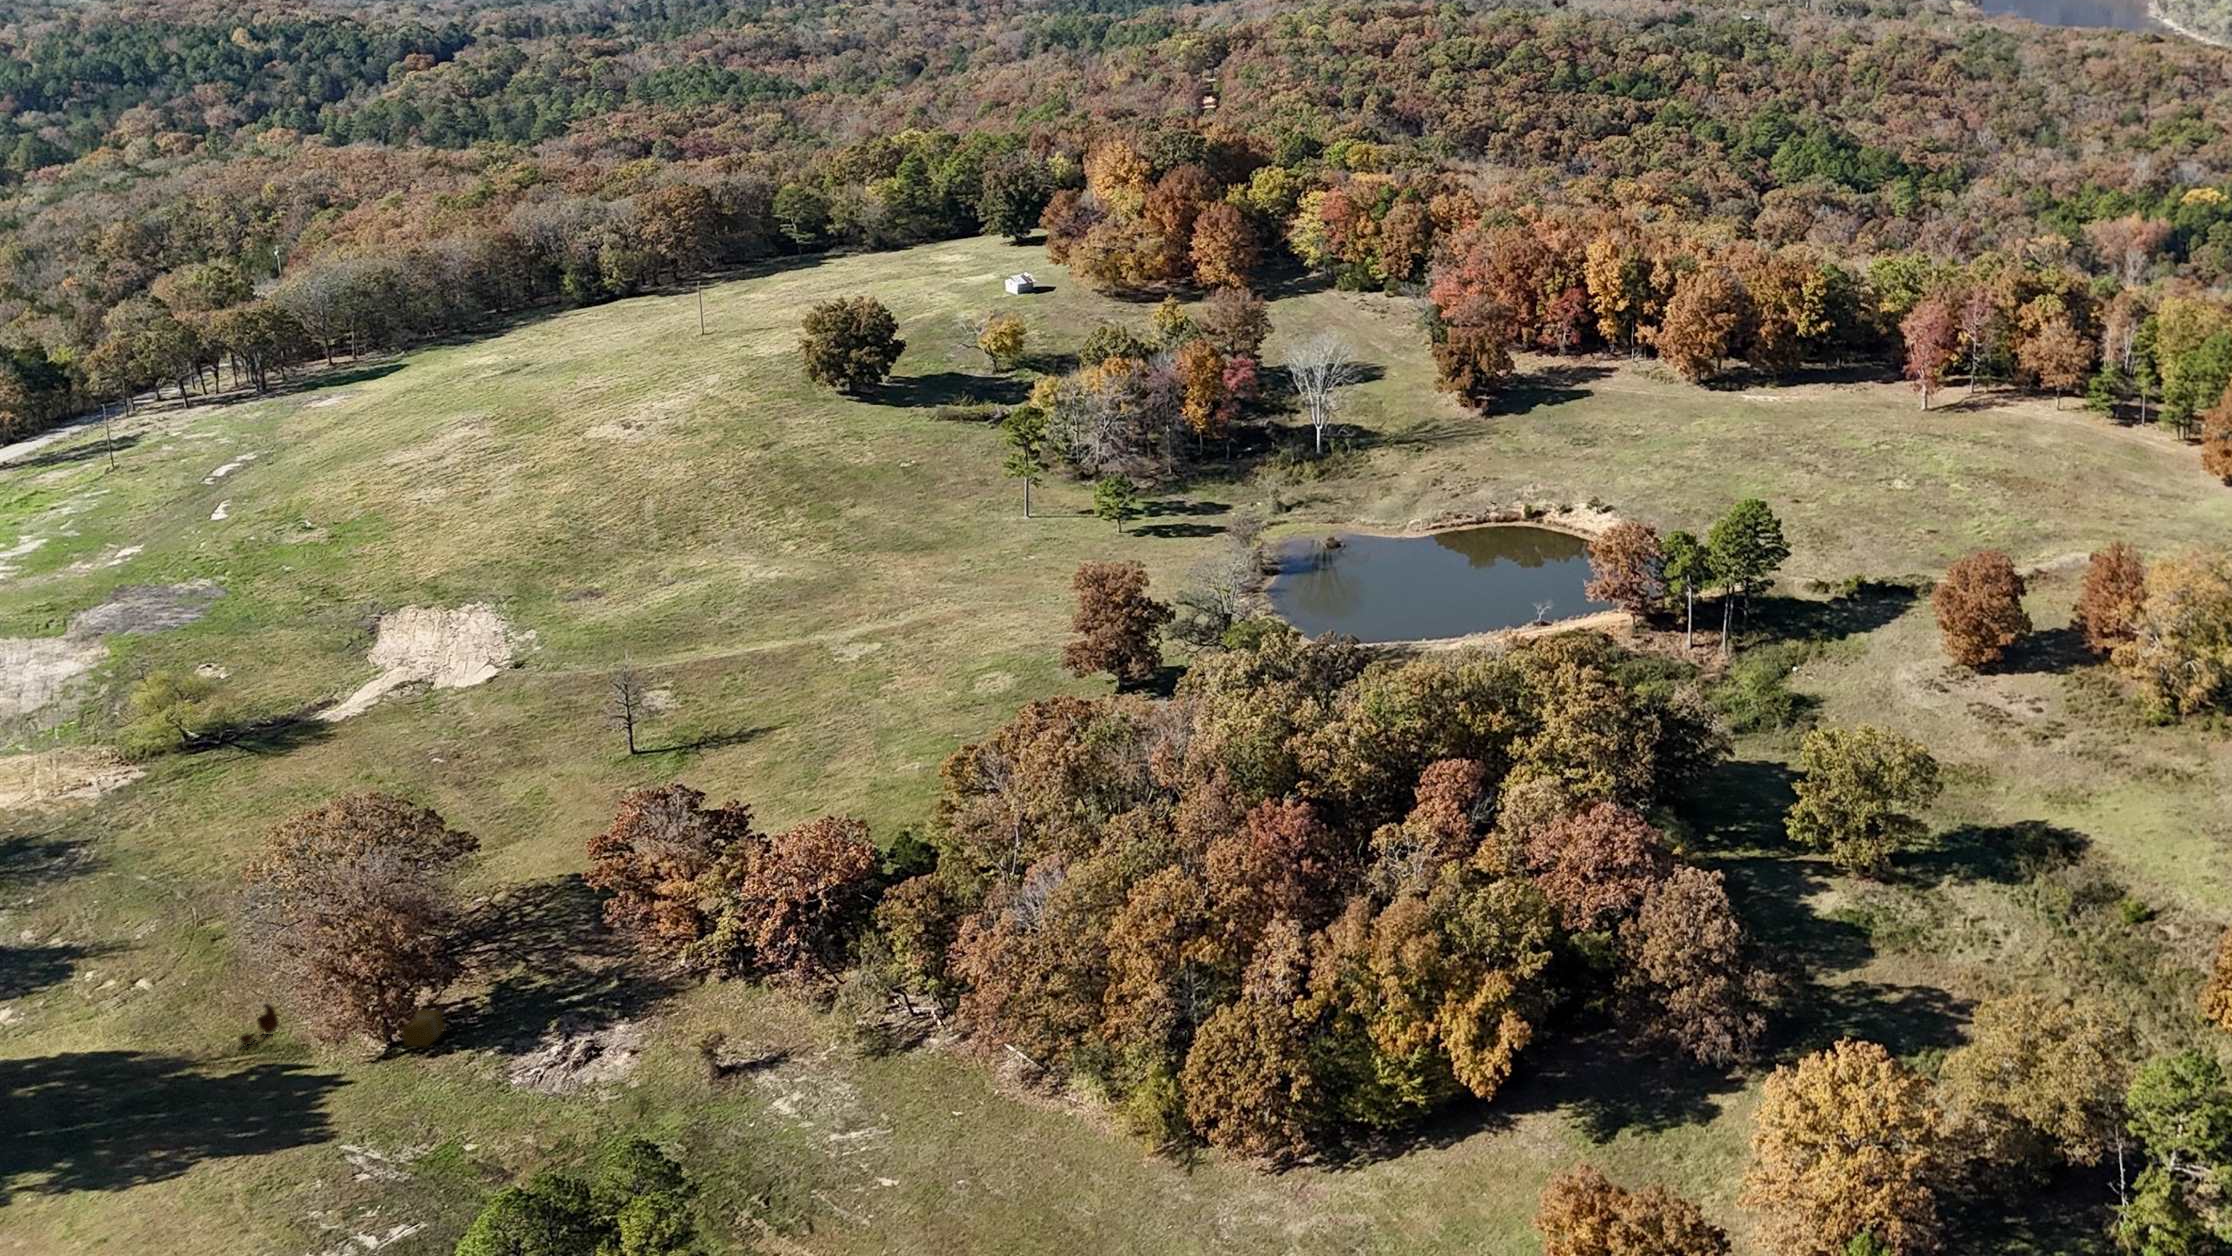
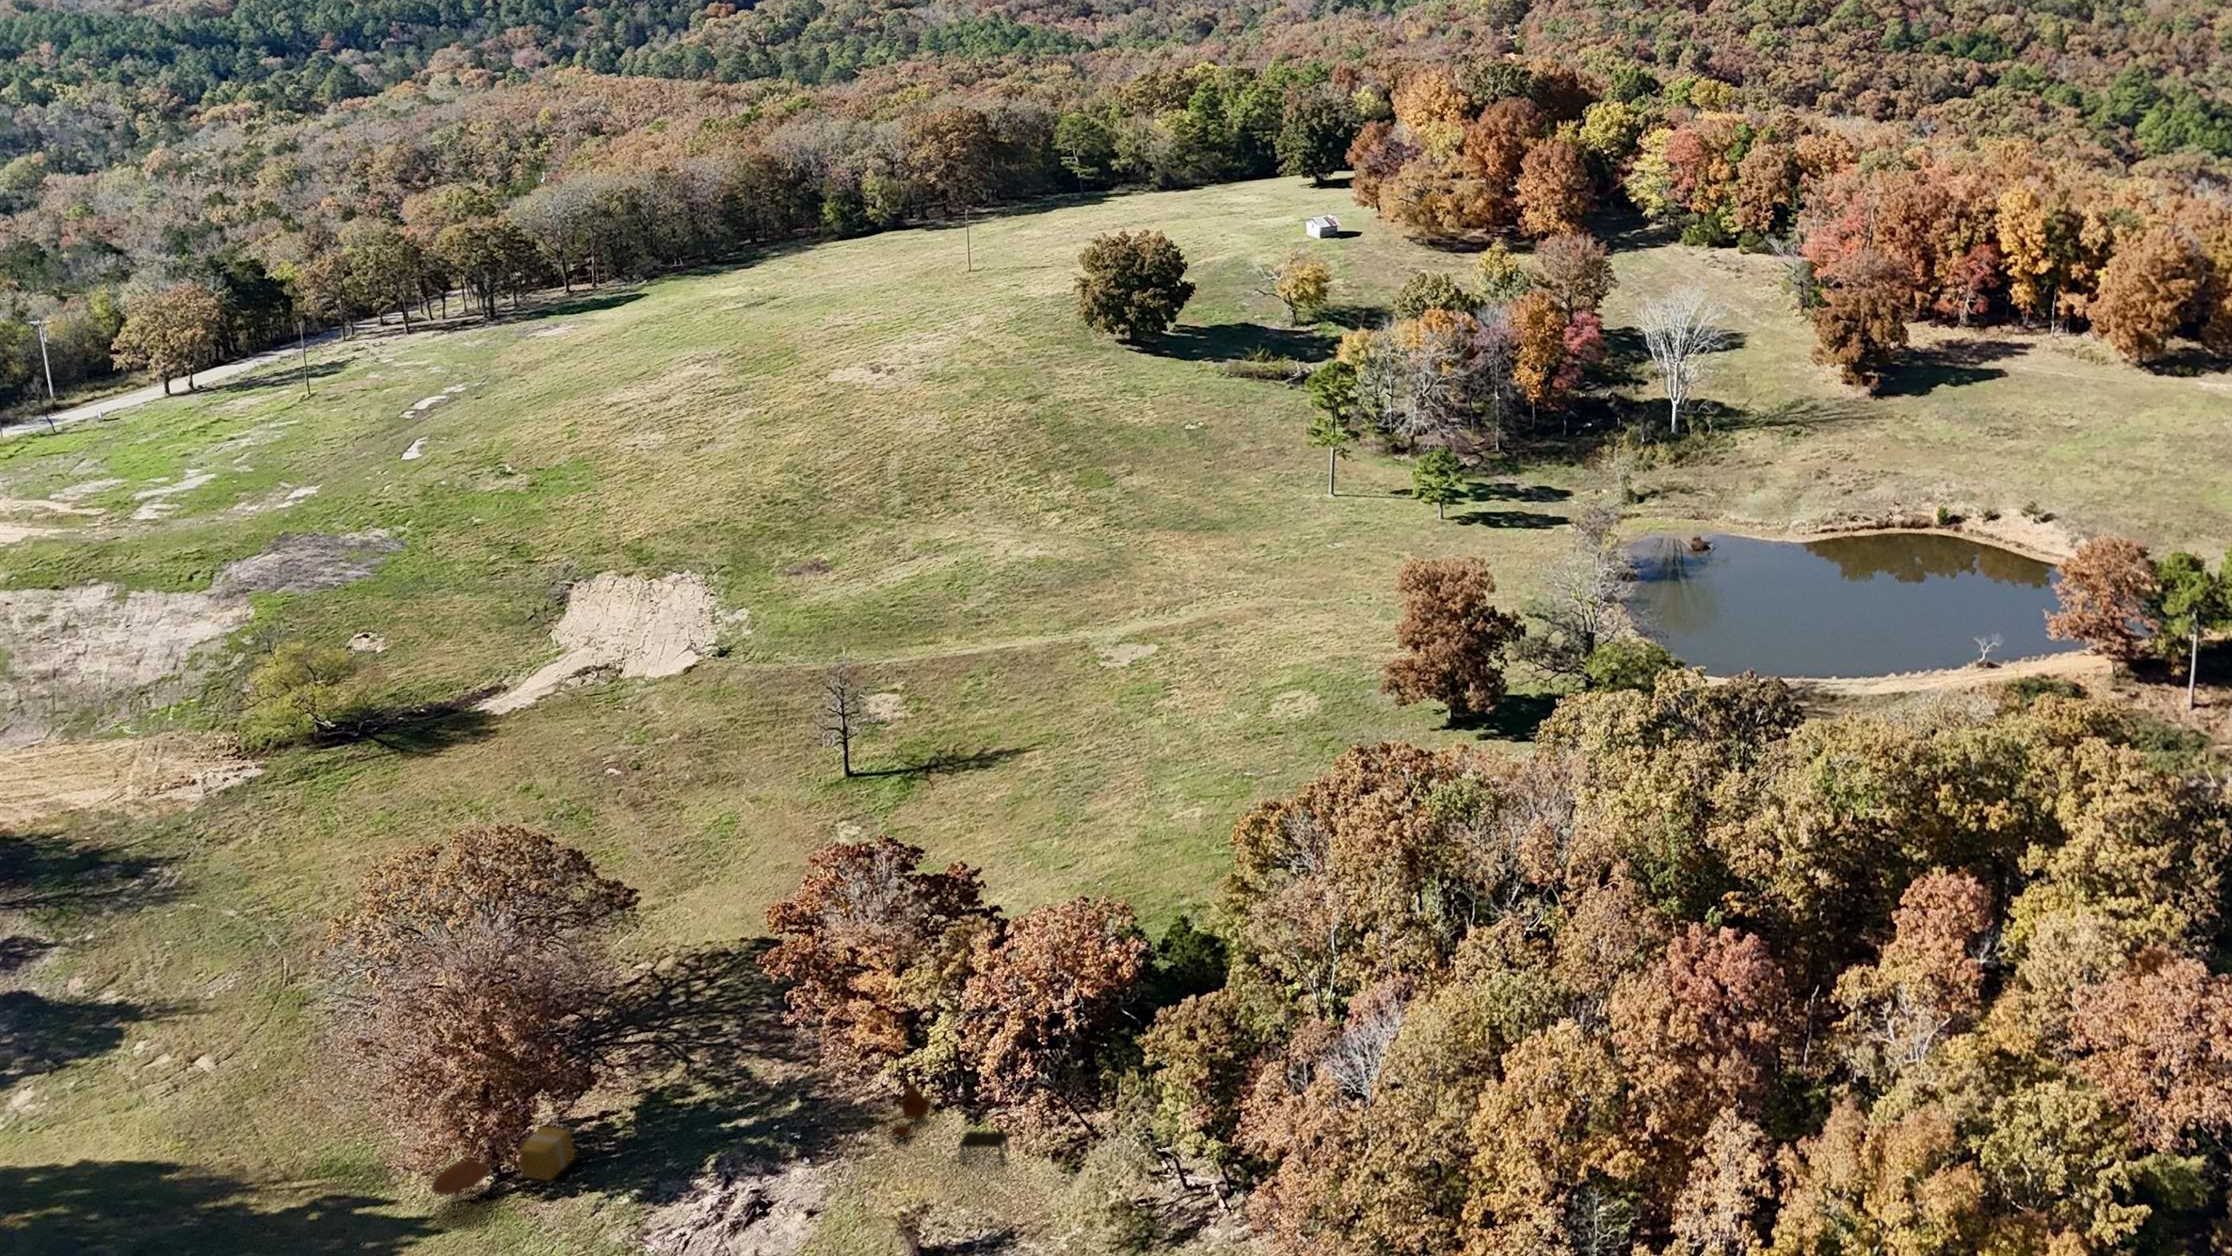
bench: none [745,985,784,1011] -> present [959,1131,1009,1164]
lounge chair: present [239,1003,280,1049] -> present [890,1082,932,1142]
round table: none [337,1033,383,1075] -> present [431,1157,491,1207]

